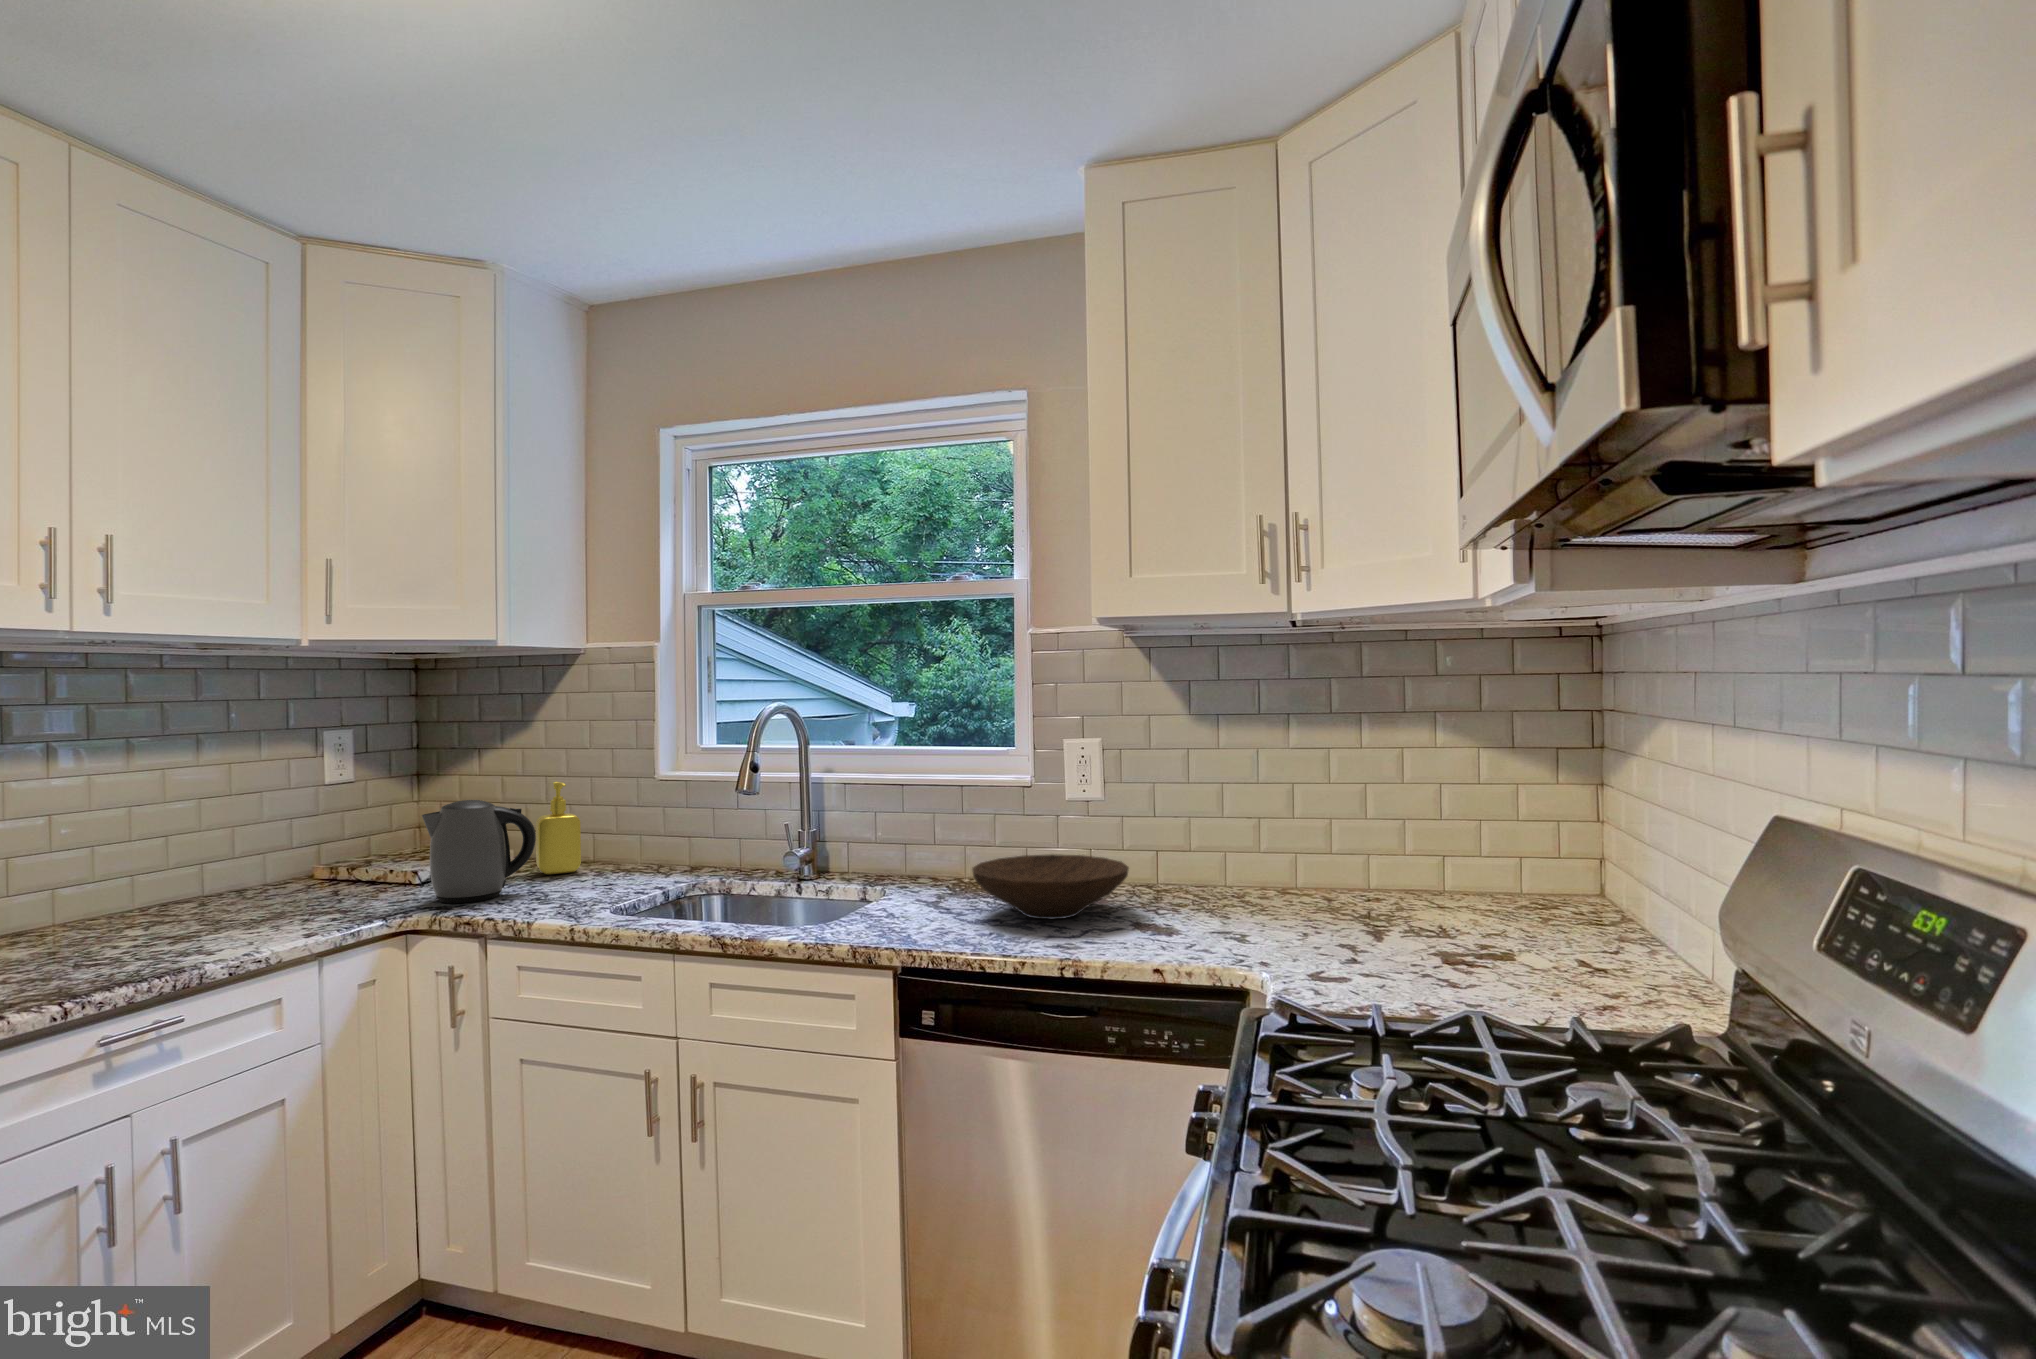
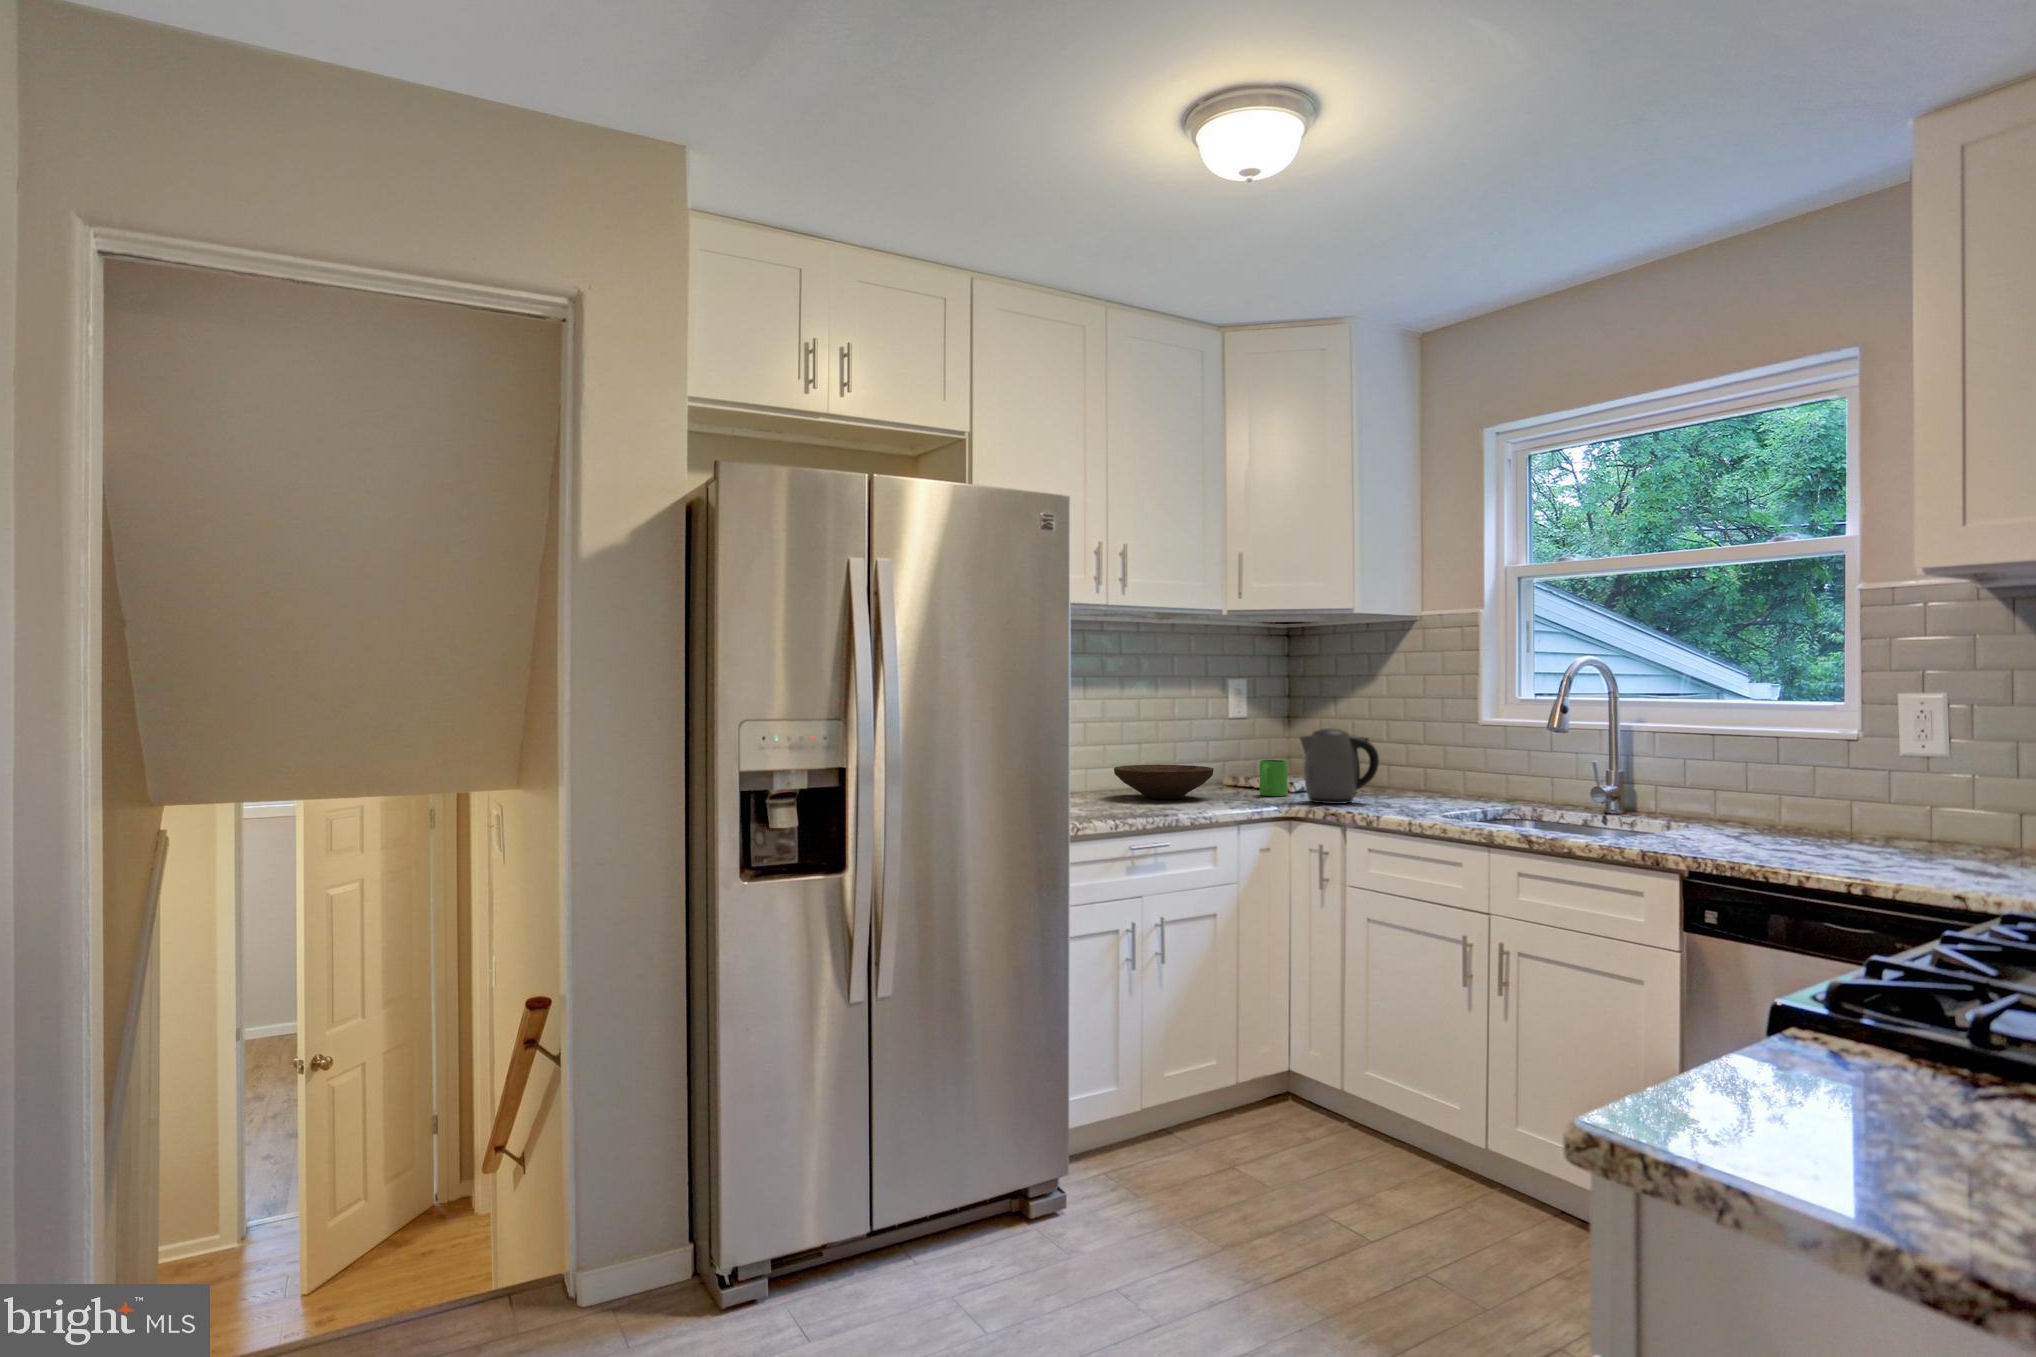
soap dispenser: present [536,782,581,875] -> none [1378,723,1413,796]
mug: none [365,843,409,896] -> present [1260,760,1288,796]
wooden bowl: present [972,854,1129,919] -> present [1114,765,1214,799]

